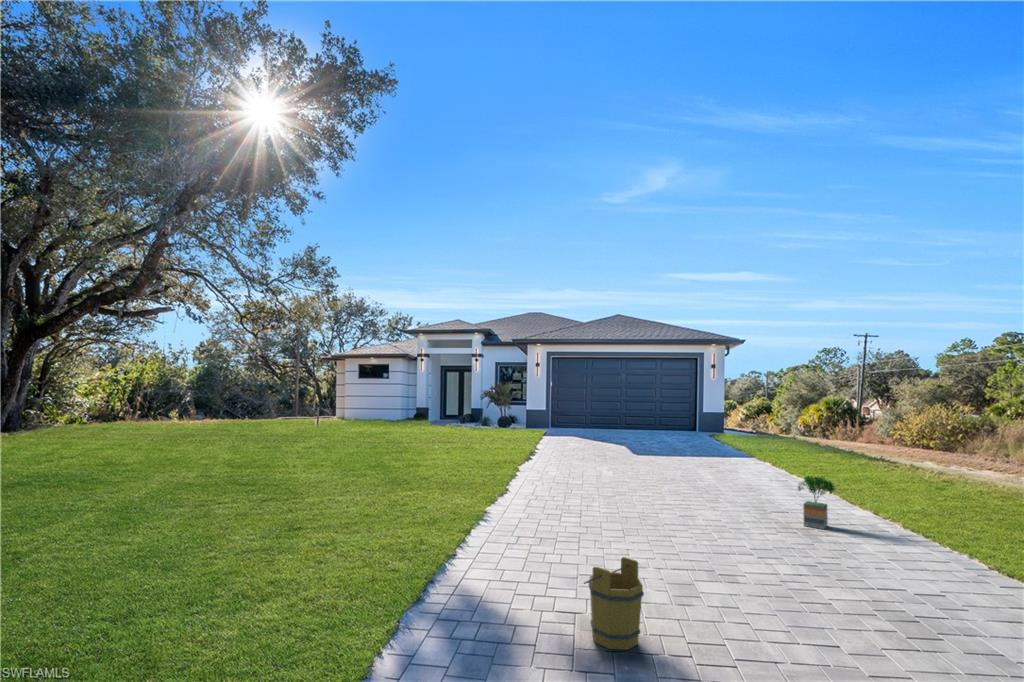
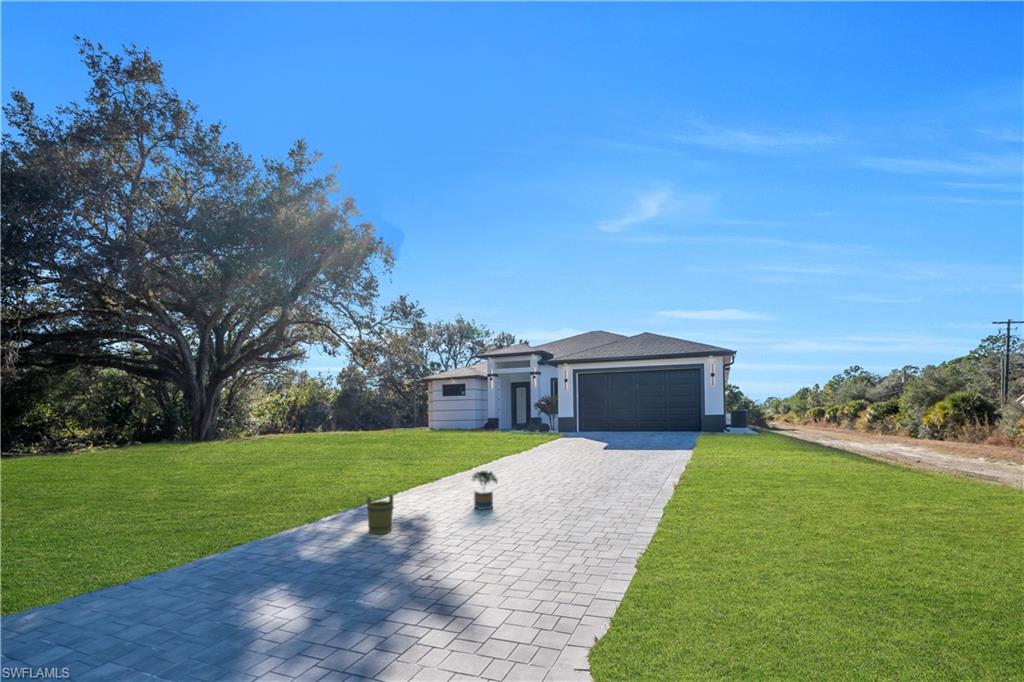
potted tree: present [798,476,836,529] -> present [472,471,498,510]

